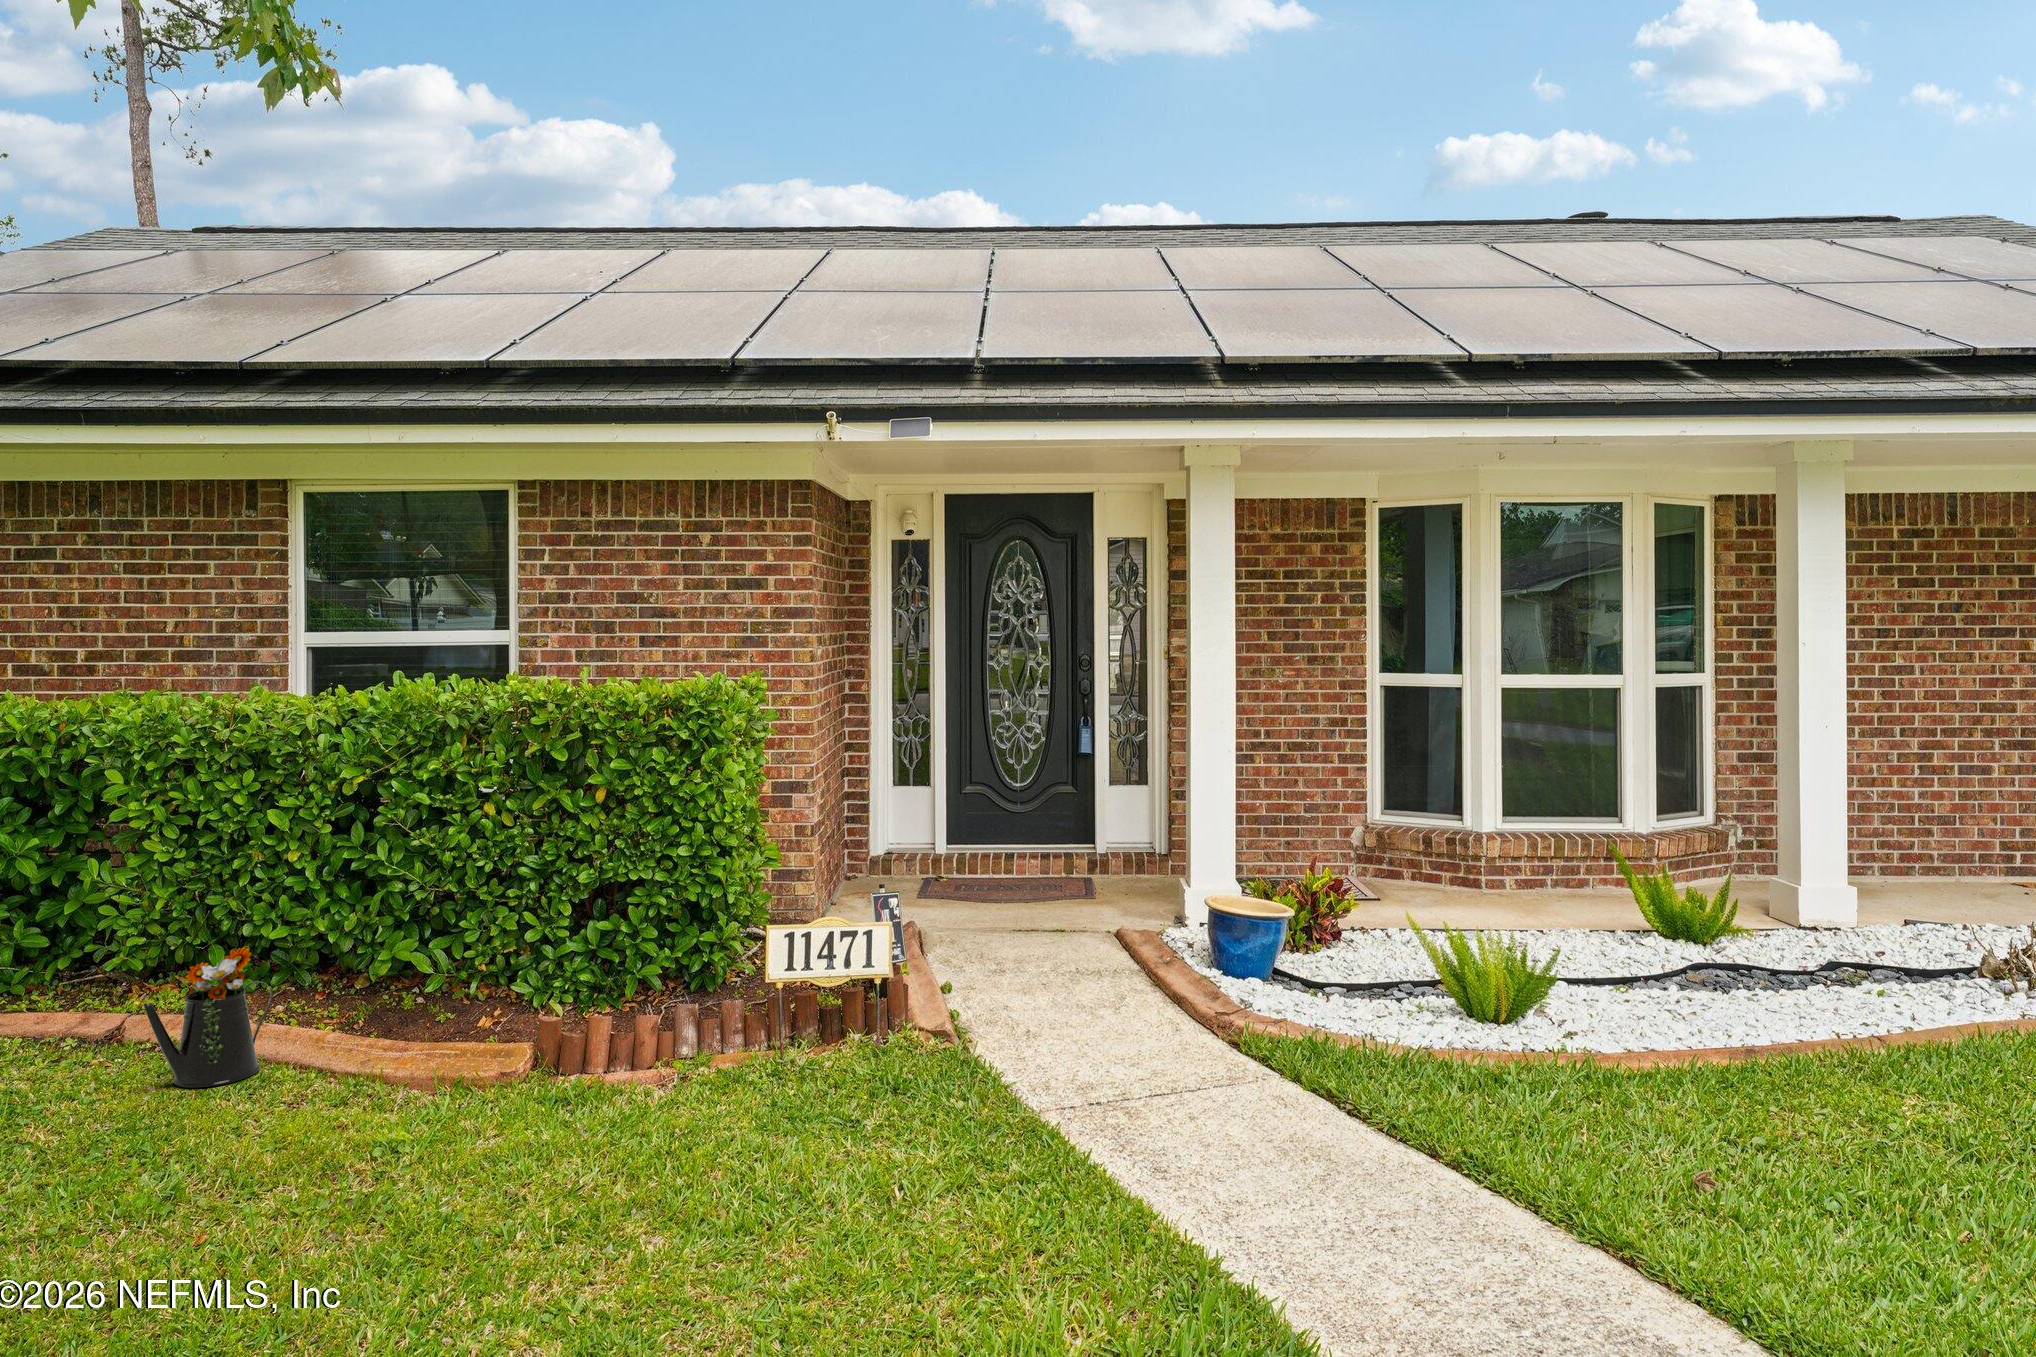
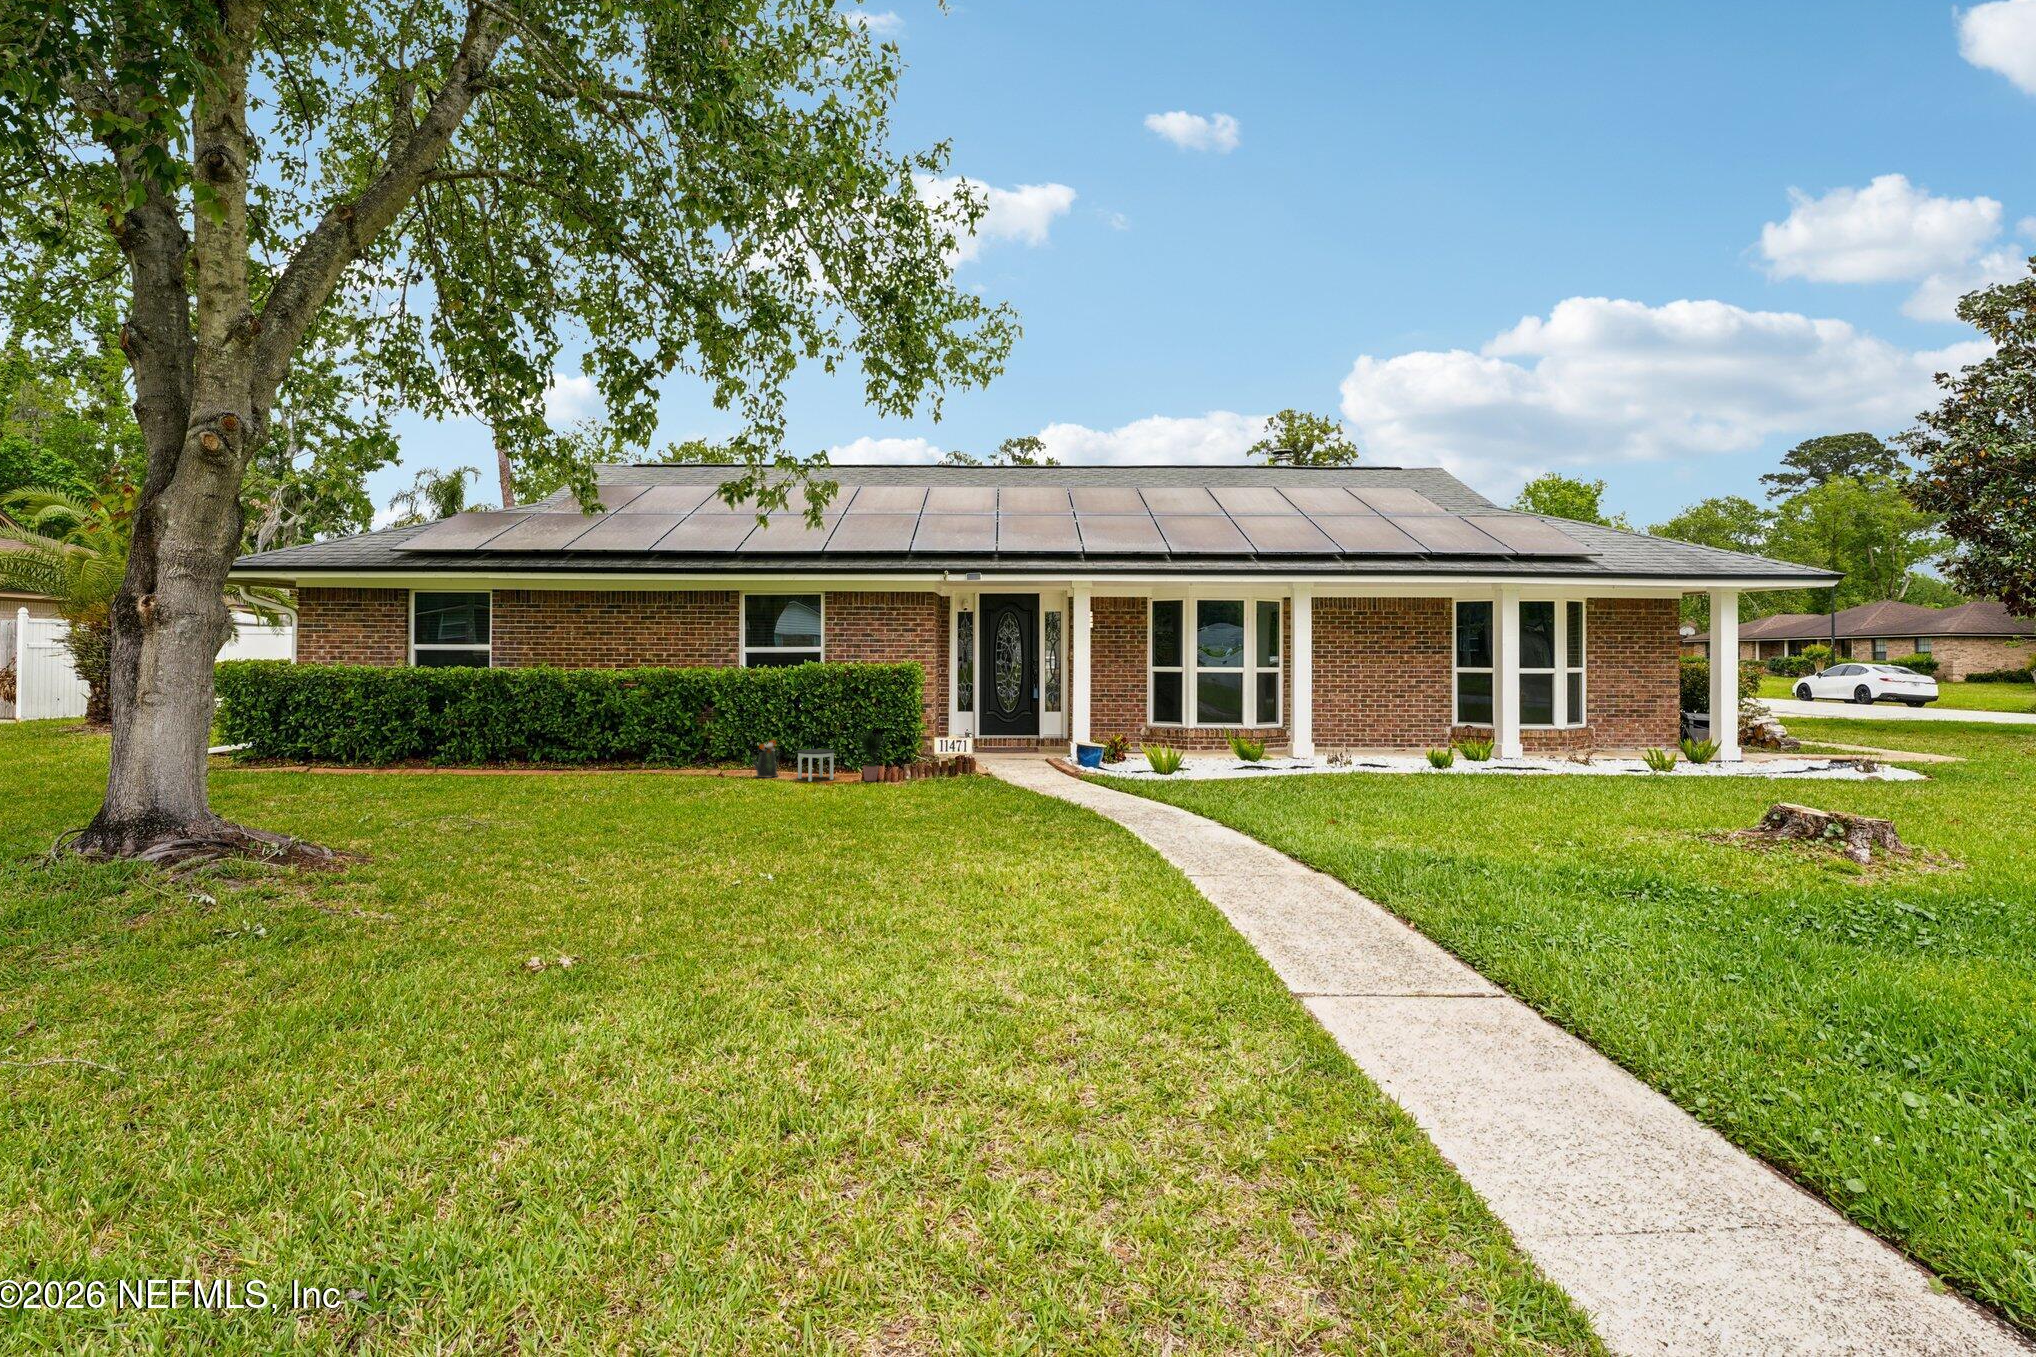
potted plant: none [500,915,628,1106] -> present [856,731,889,781]
round table: none [292,977,439,1117] -> present [797,749,835,782]

